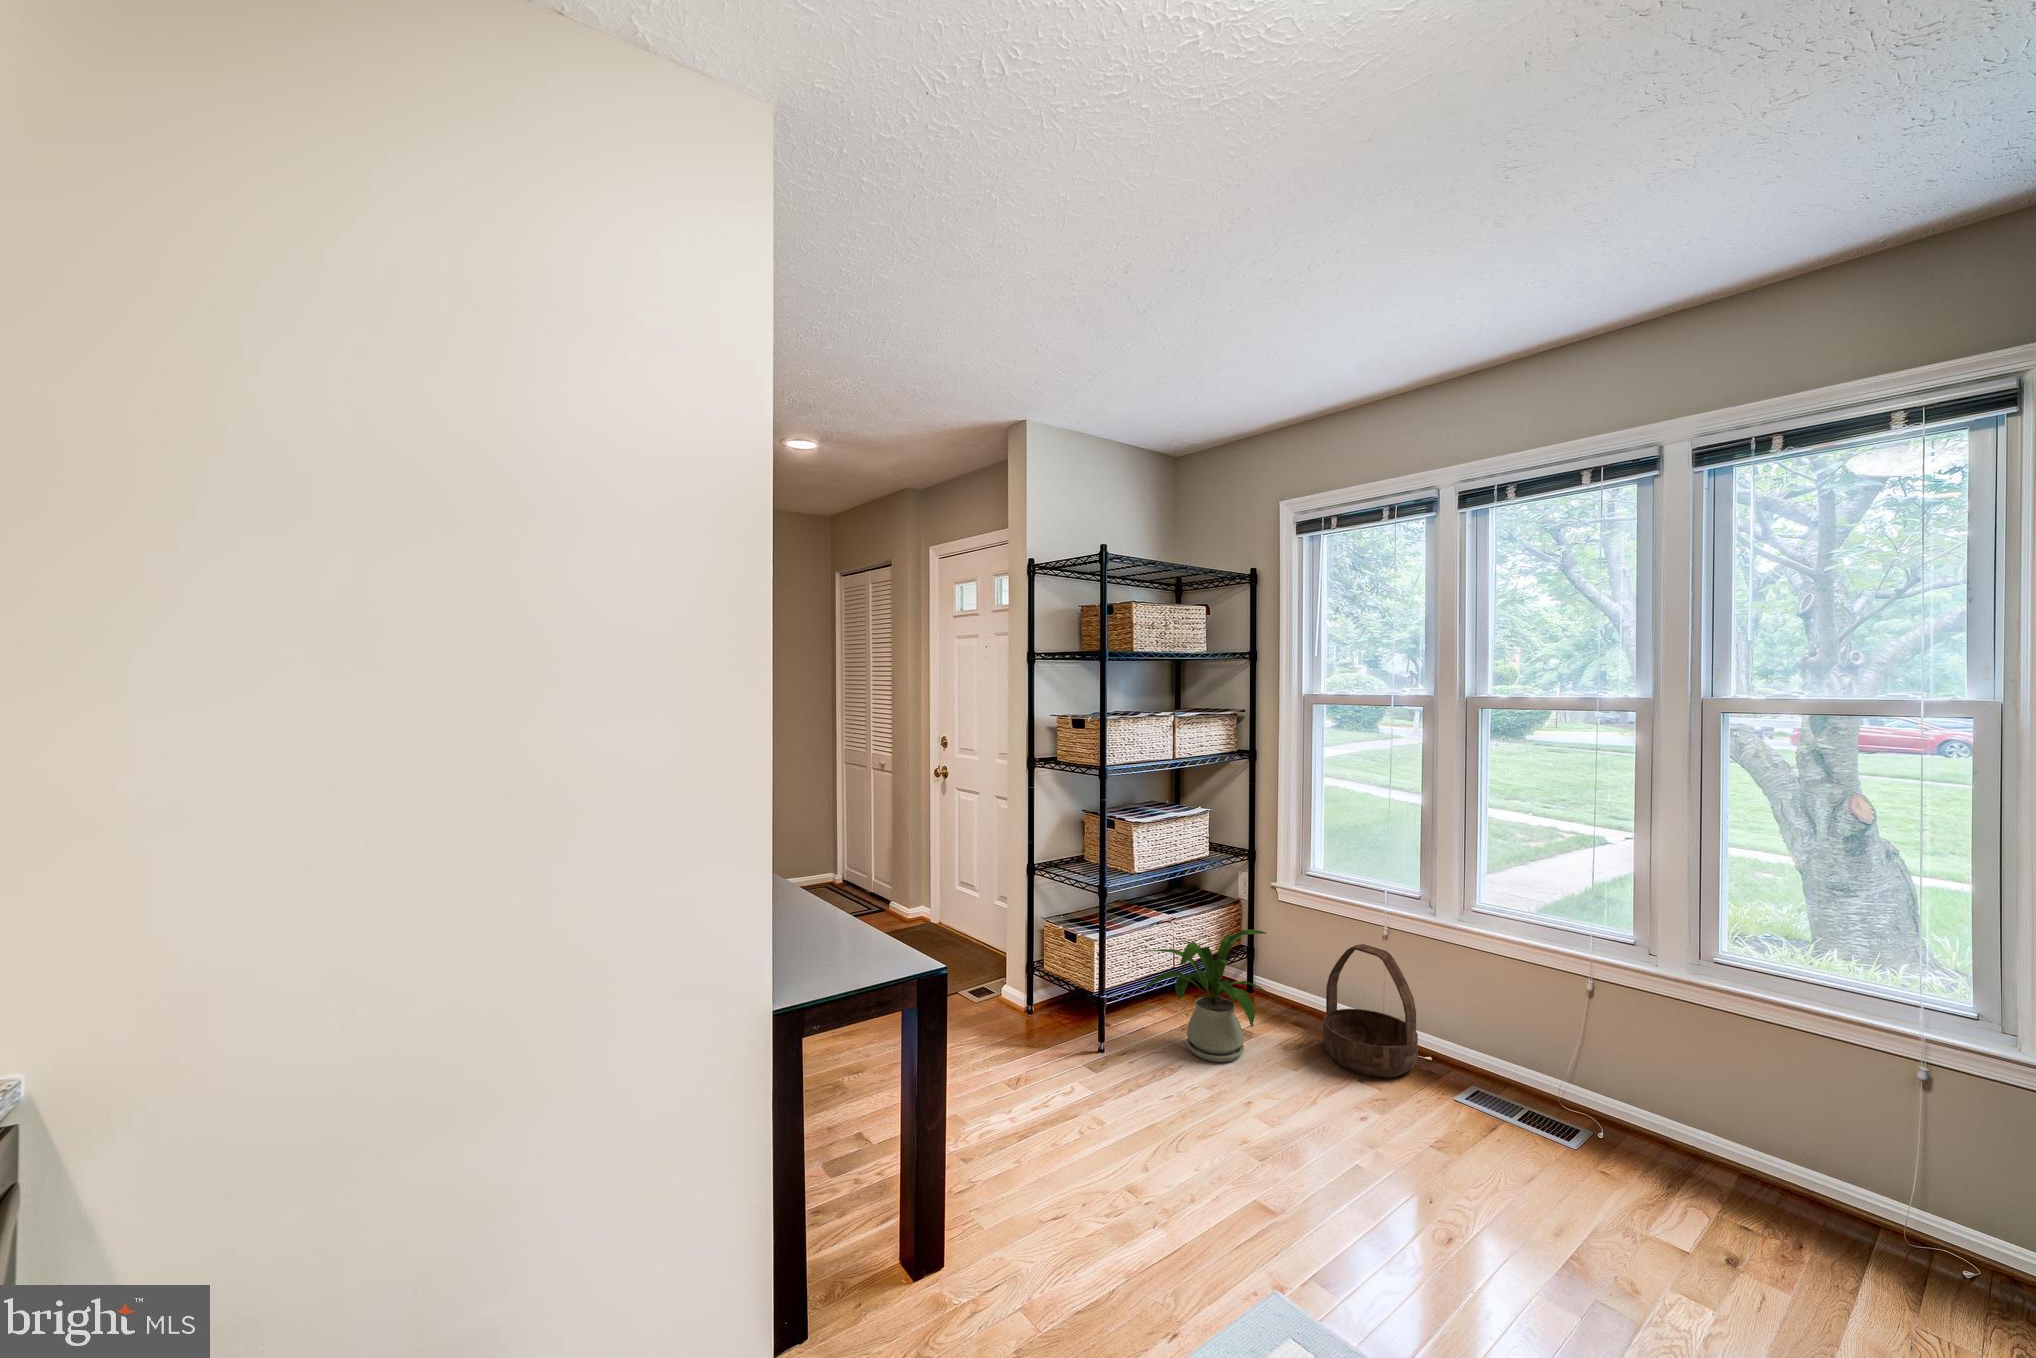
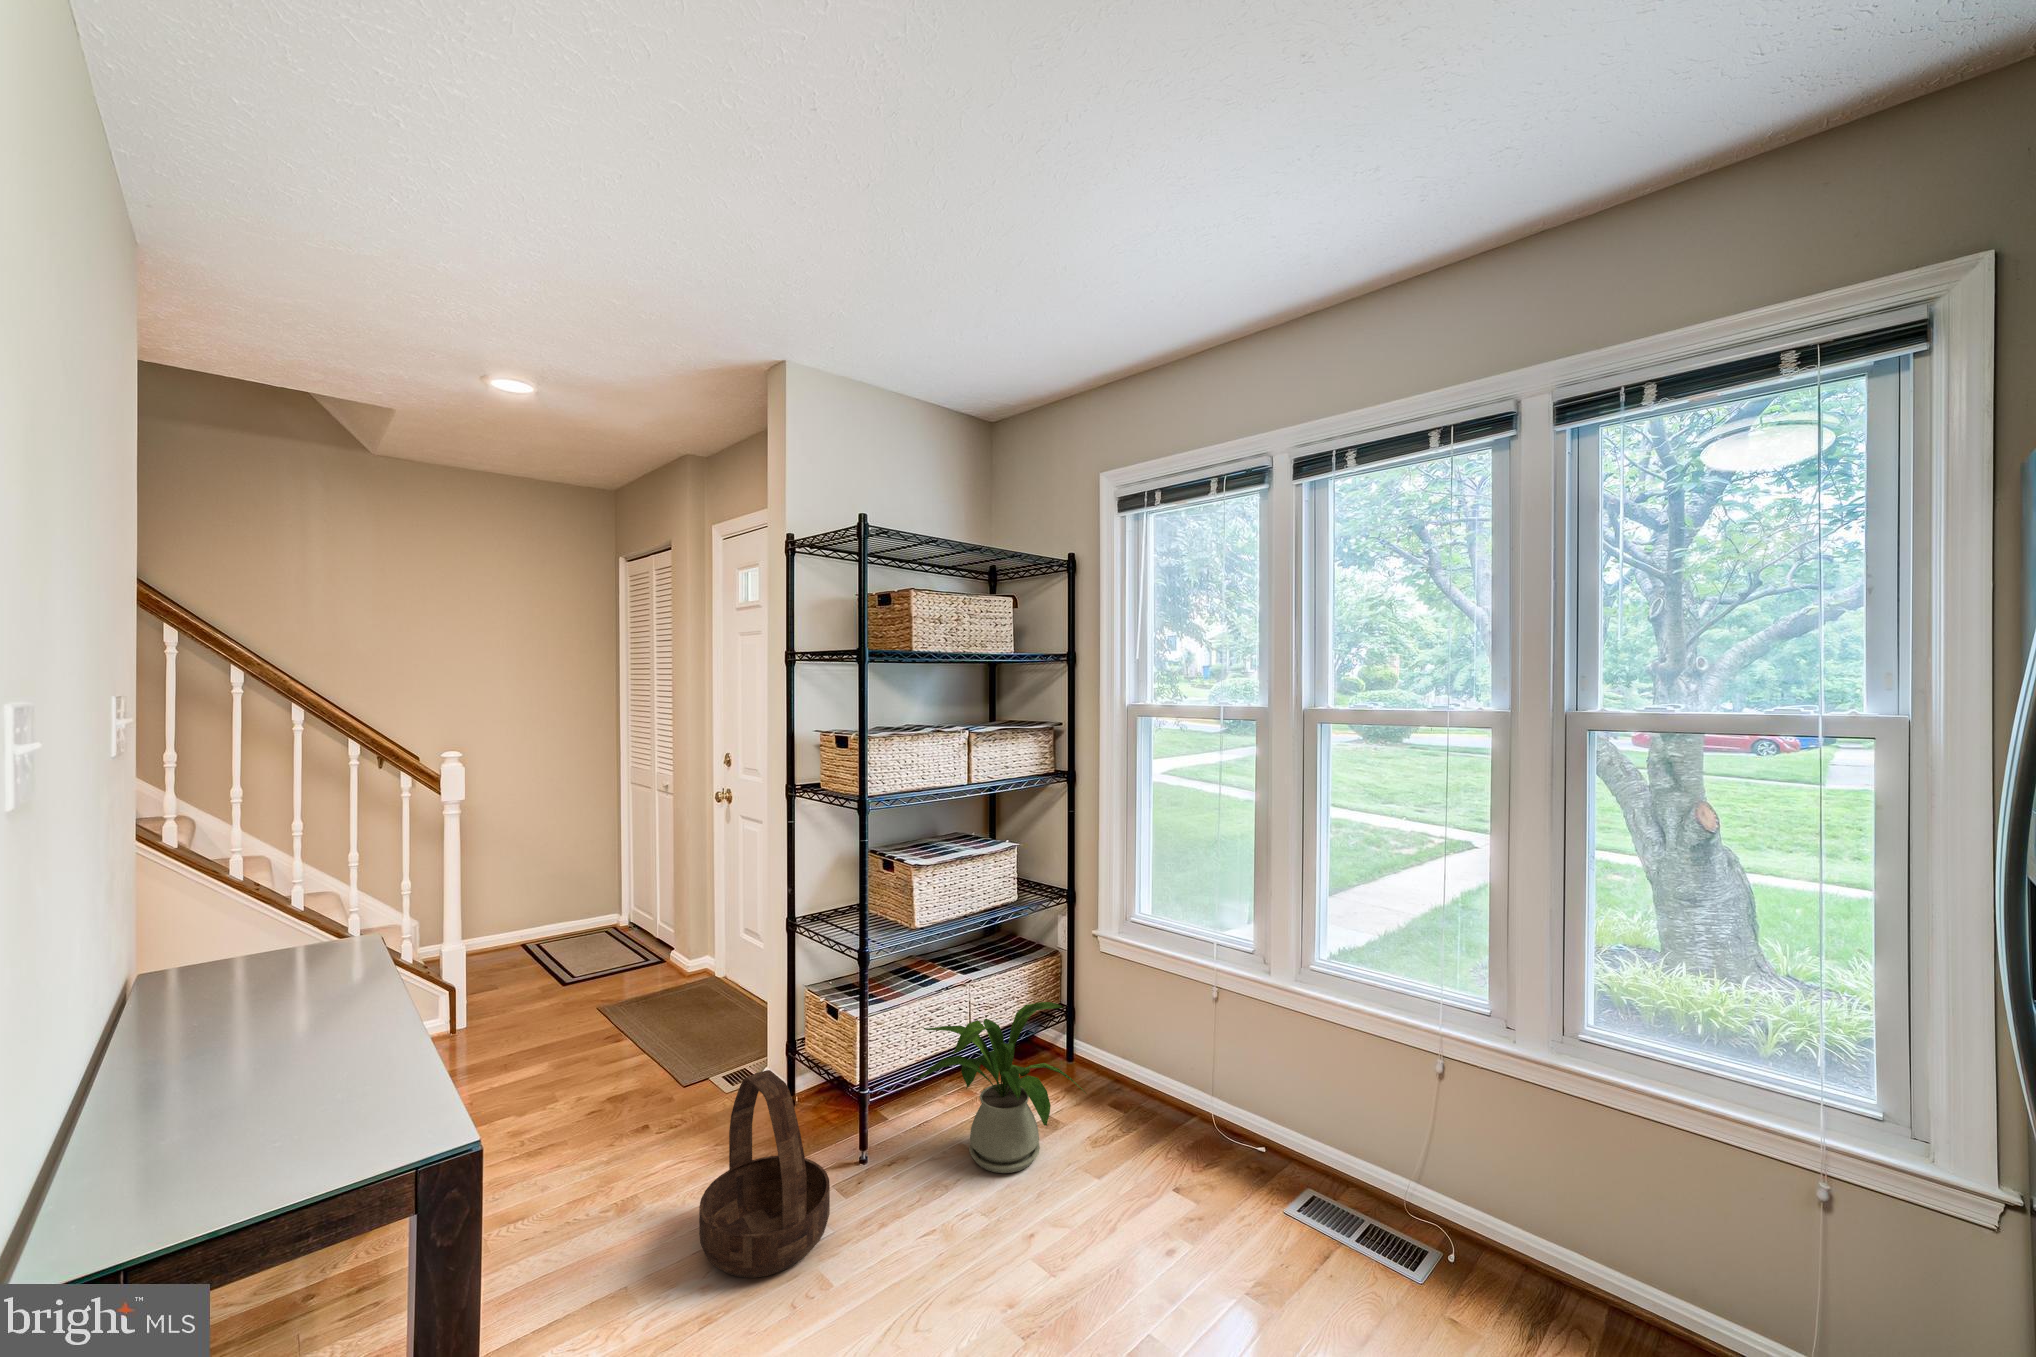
basket: present [1323,944,1418,1077] -> present [699,1070,830,1278]

